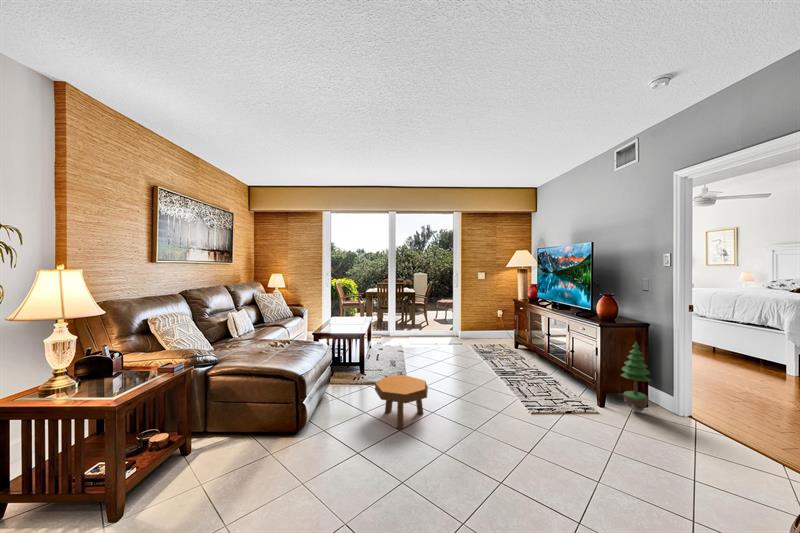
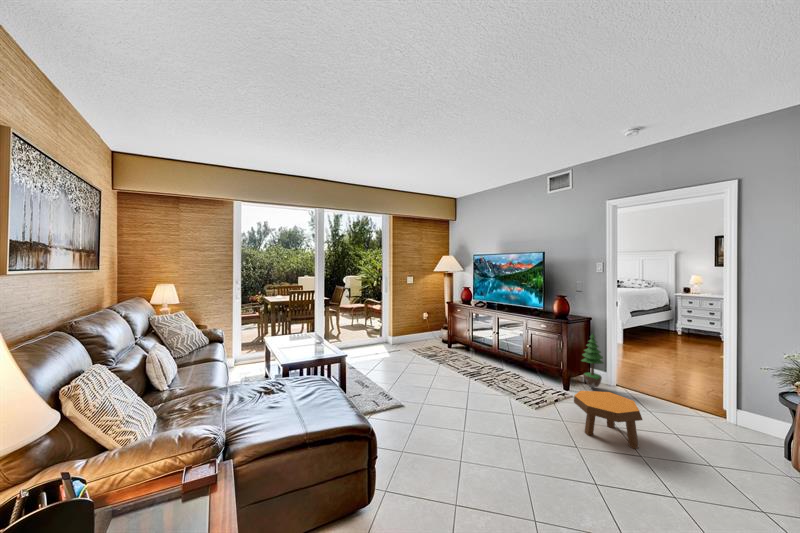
footstool: present [375,375,428,429] -> present [574,391,642,449]

